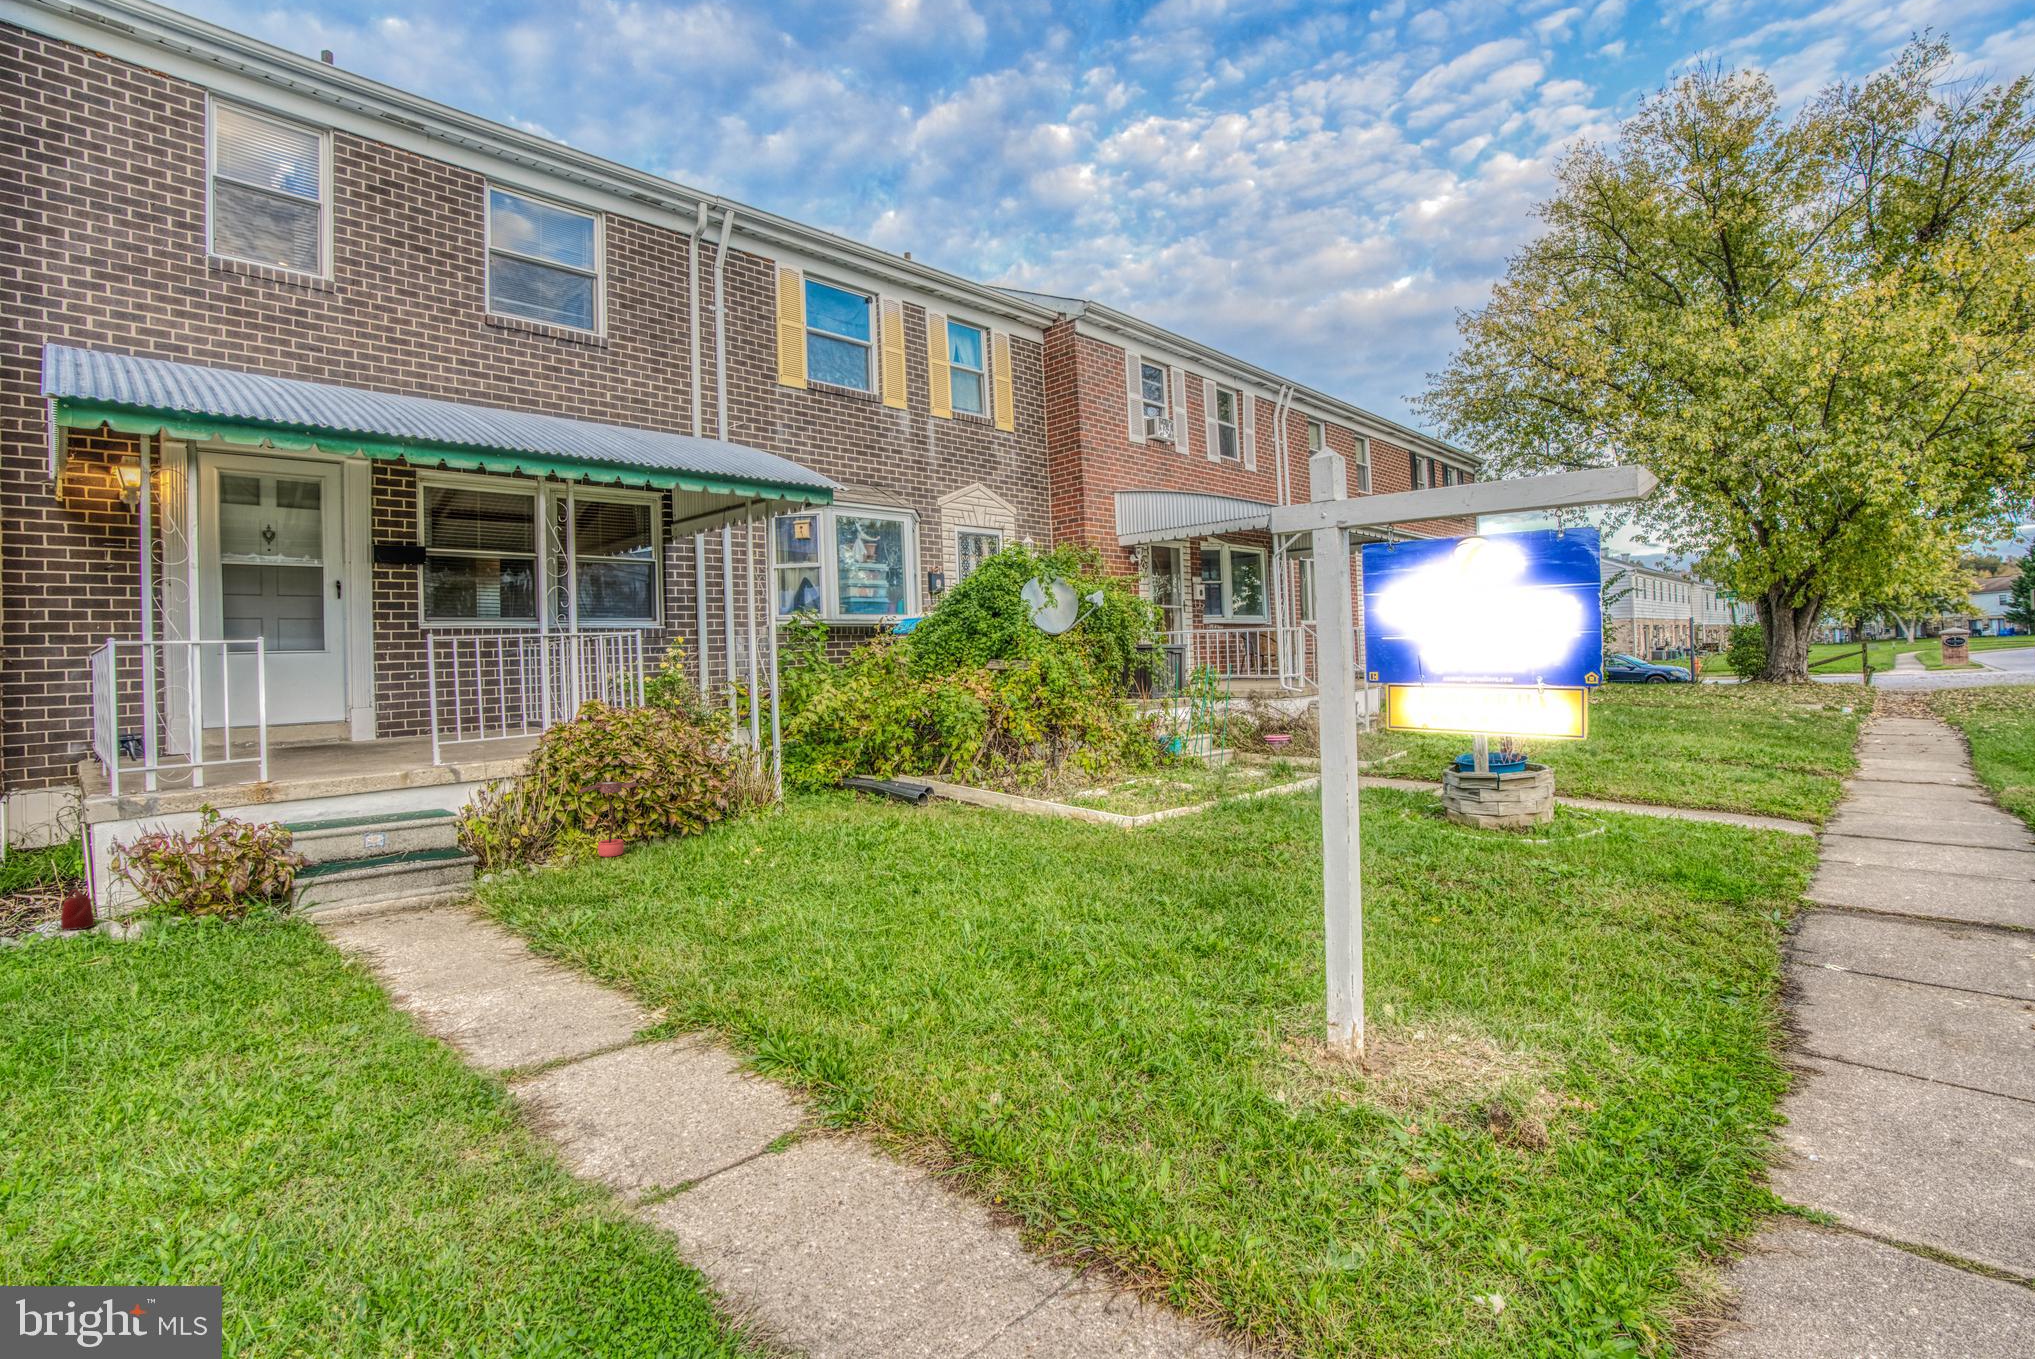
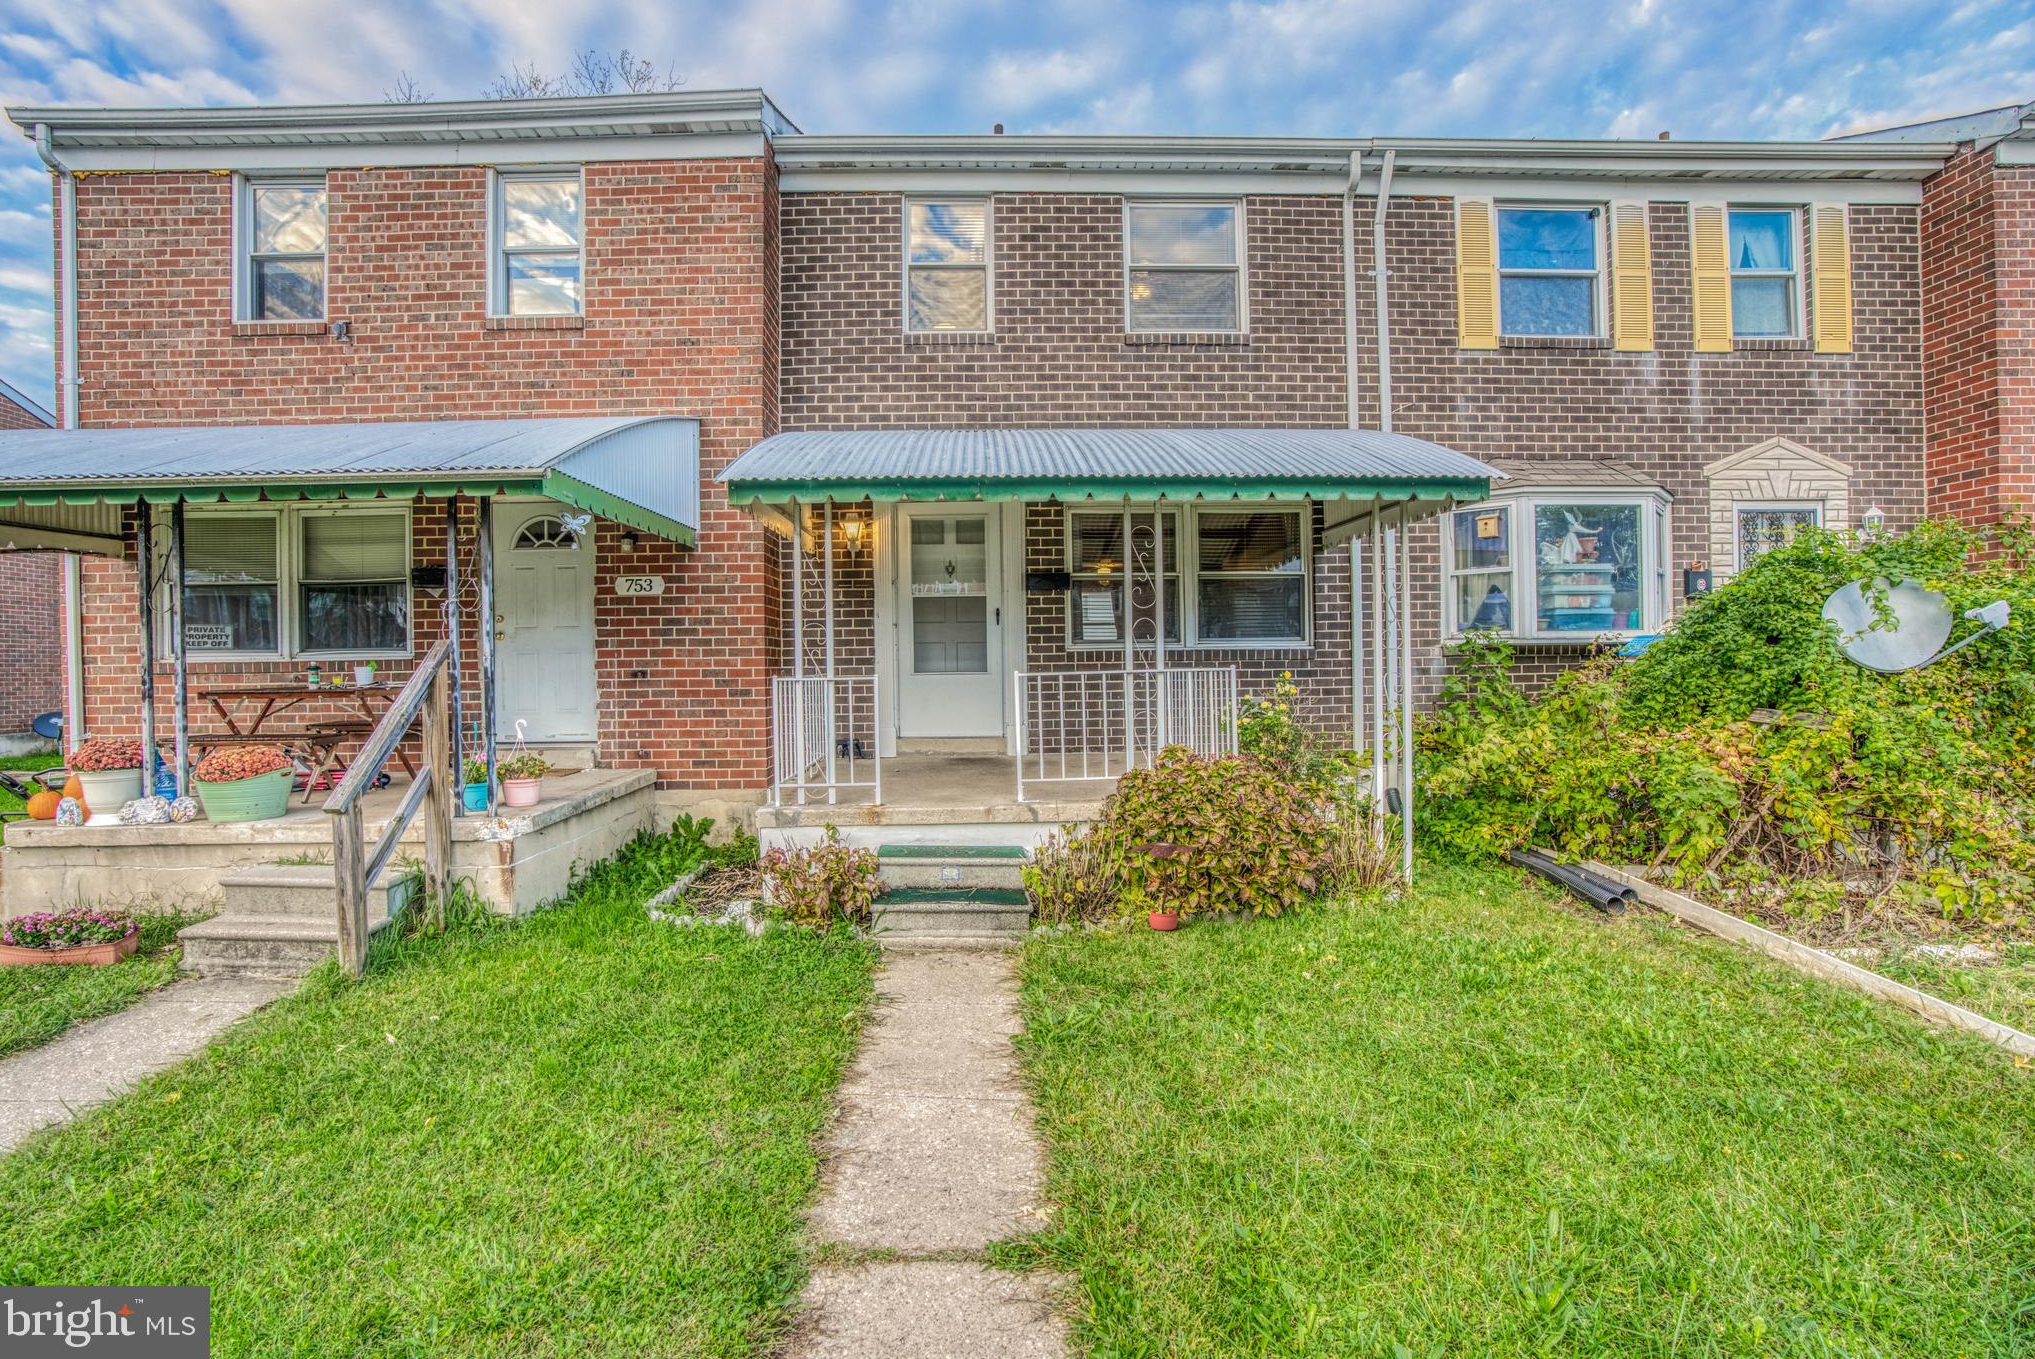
watering can: present [61,889,95,931] -> none [736,886,758,921]

